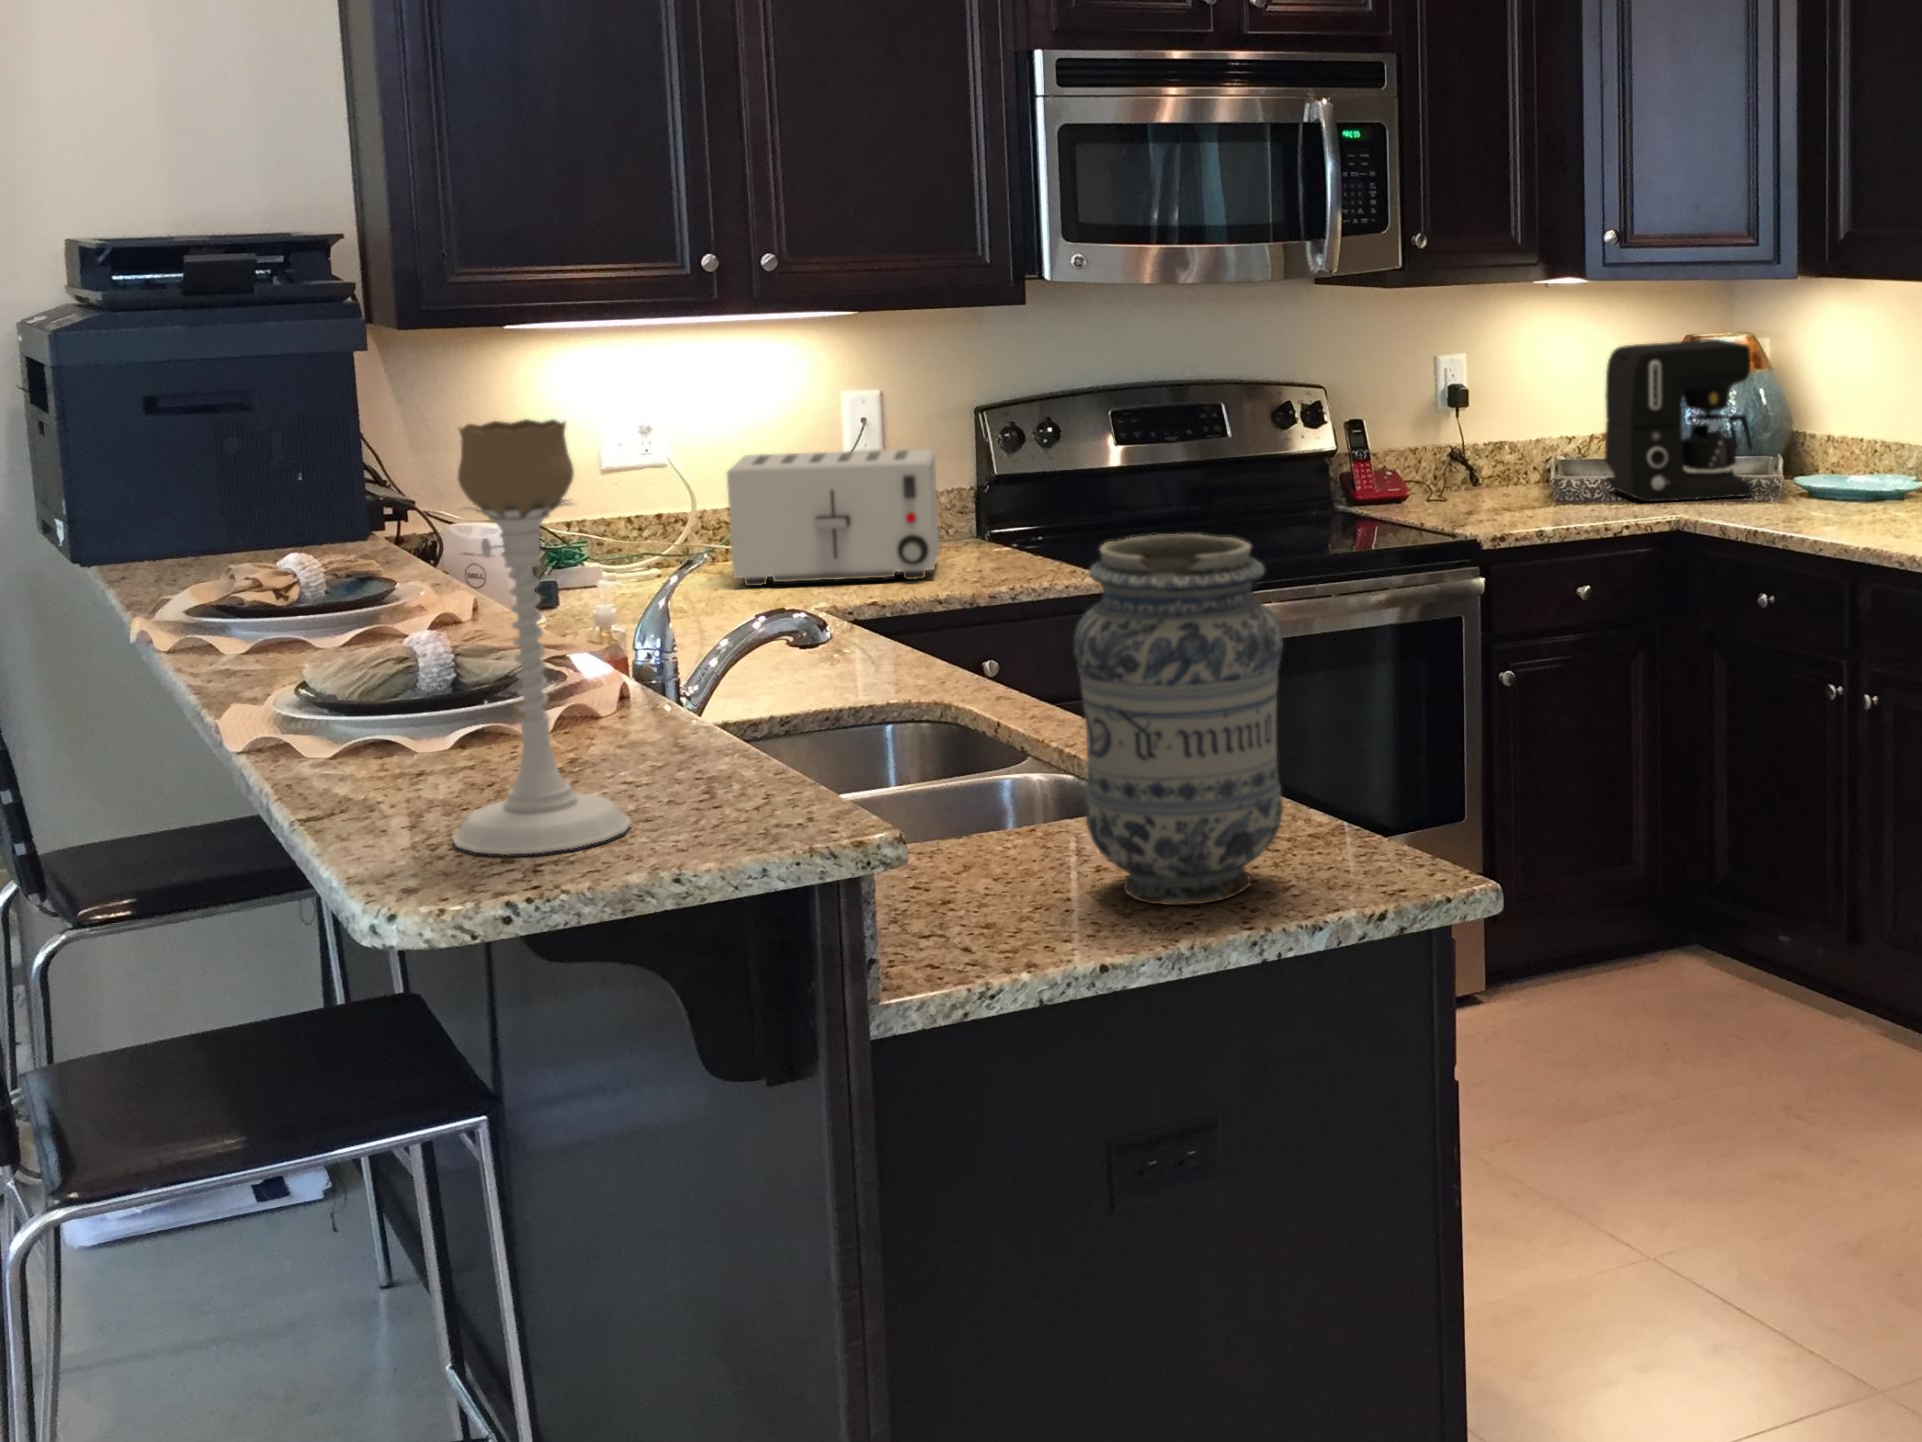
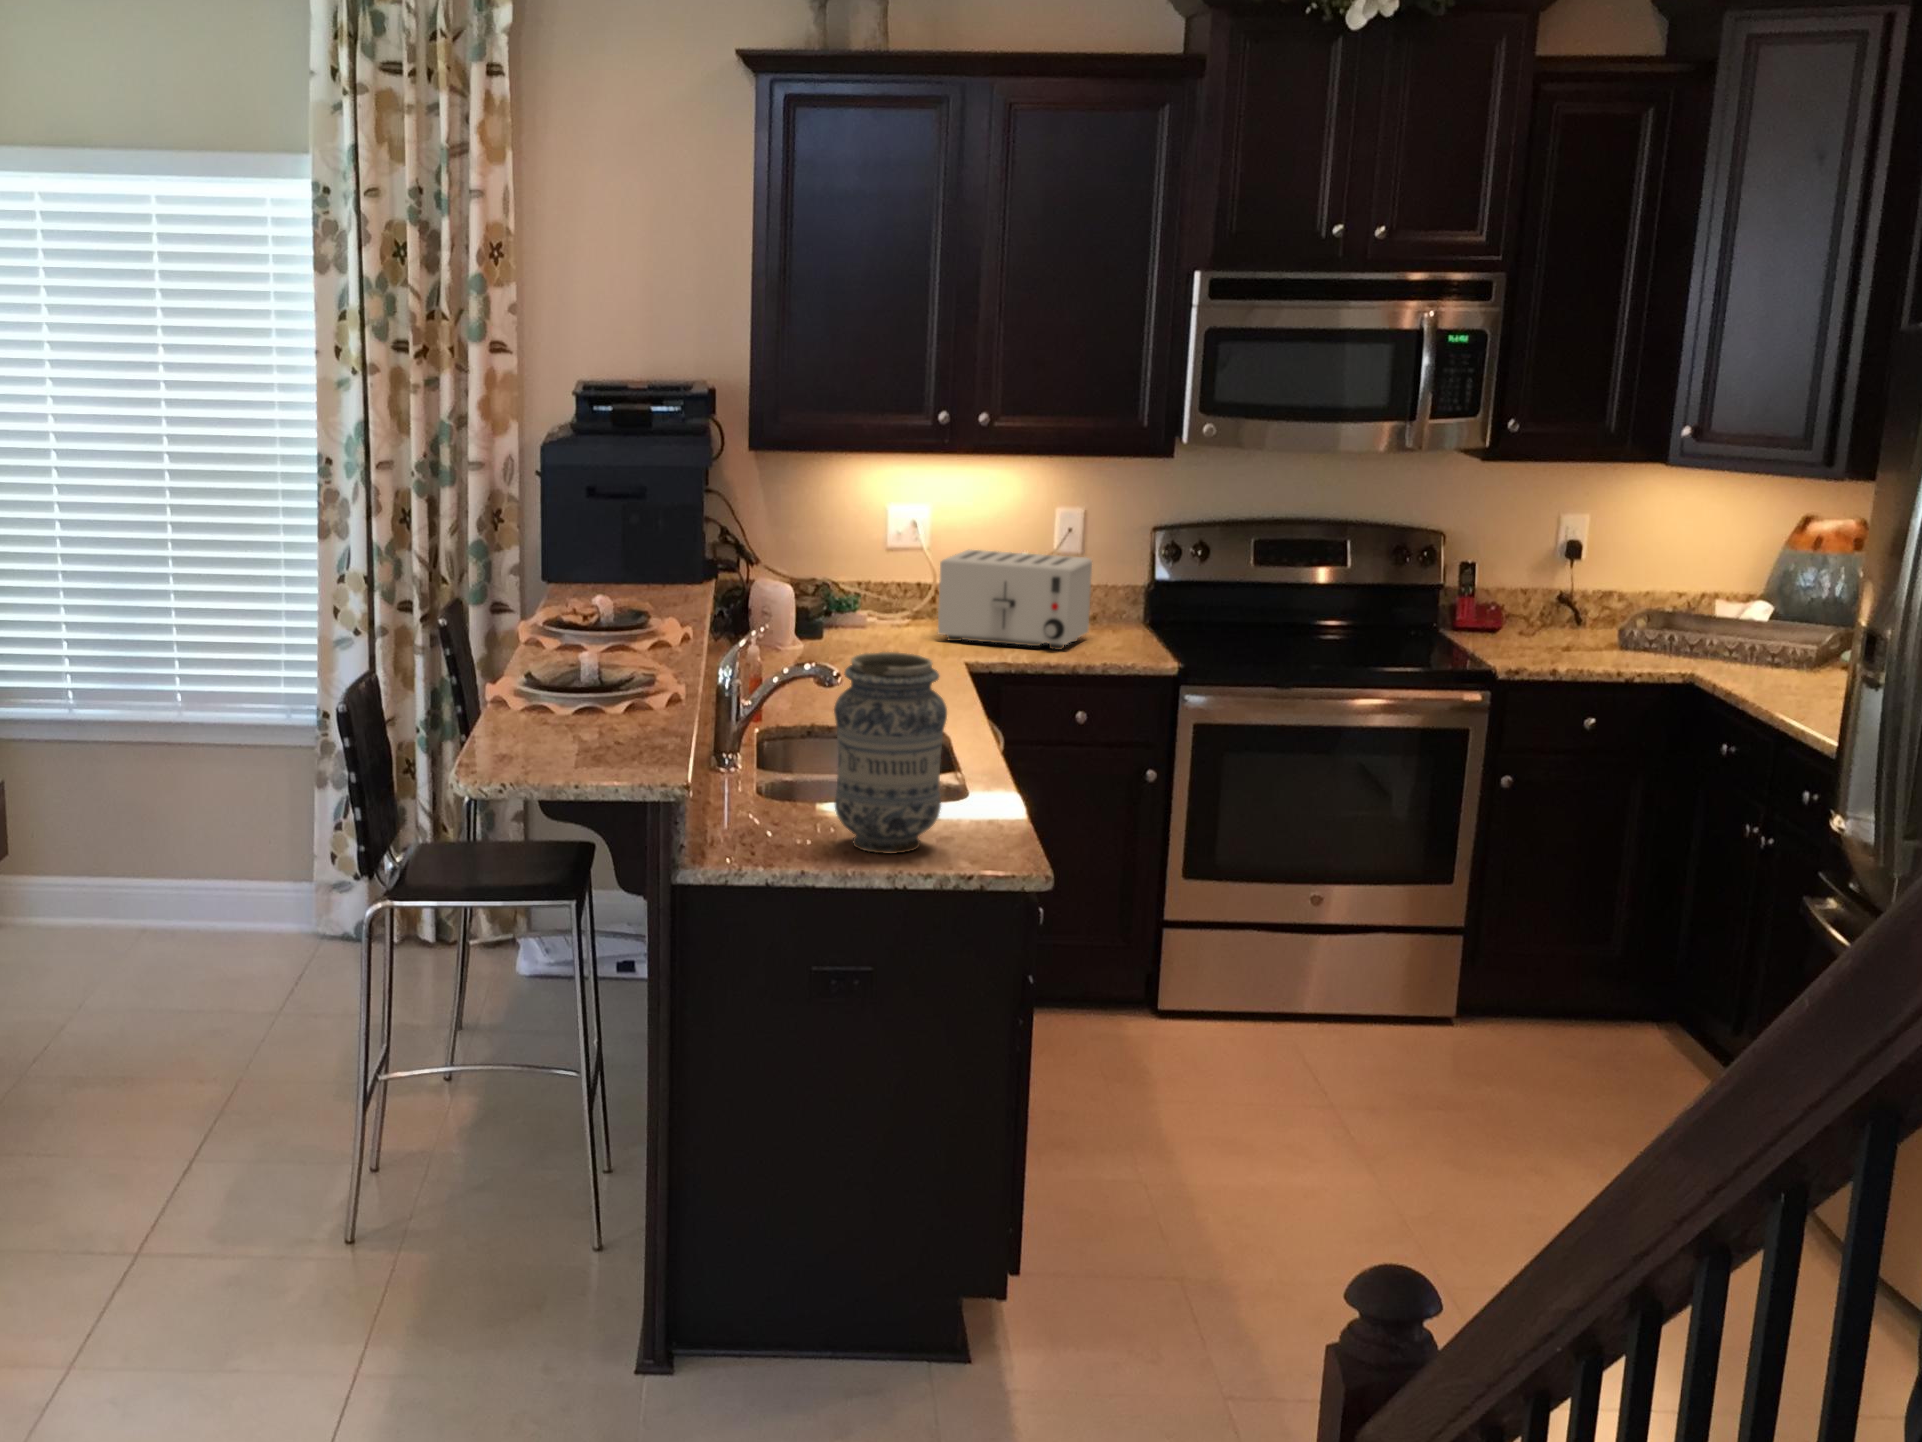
coffee maker: present [1605,339,1752,502] -> none [1674,522,1805,662]
candle holder: present [452,419,632,854] -> none [511,565,590,768]

